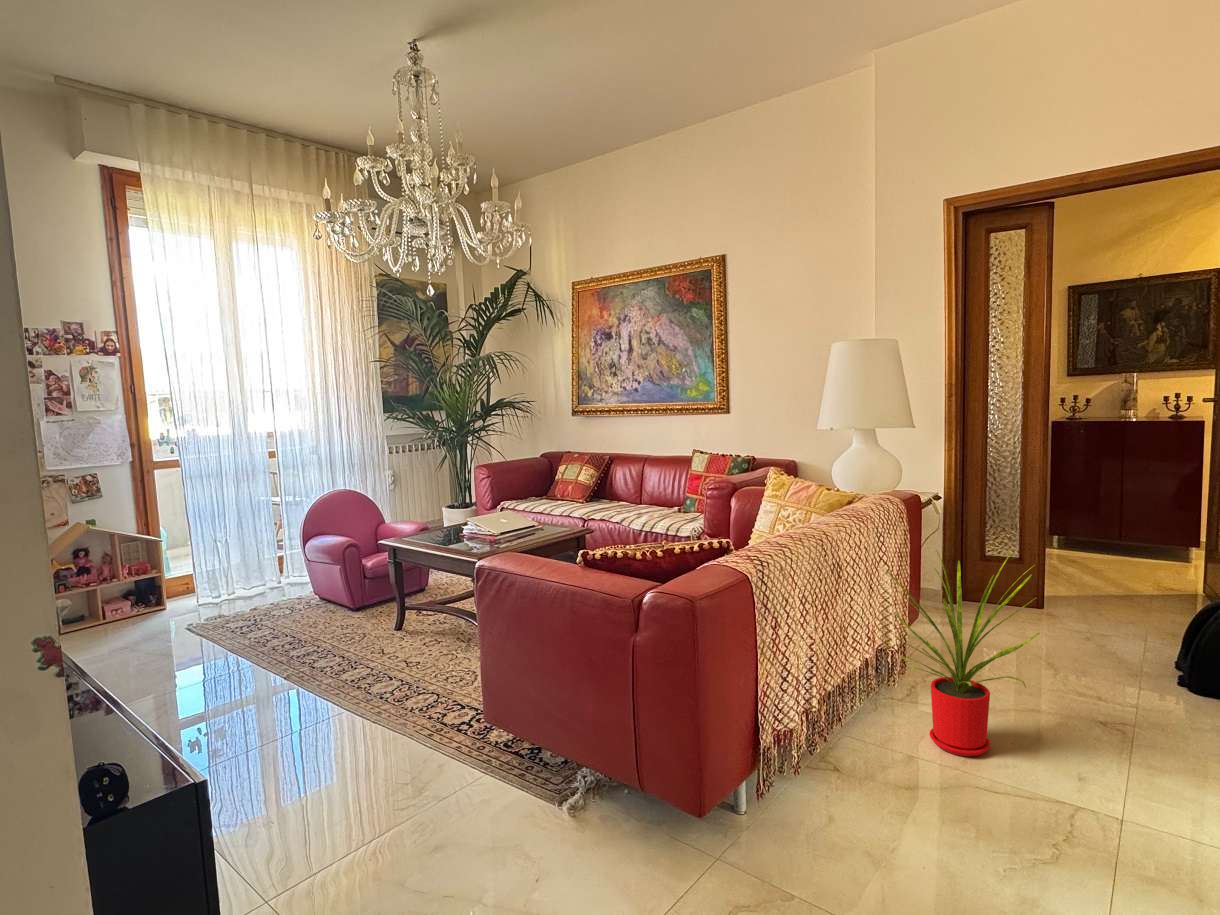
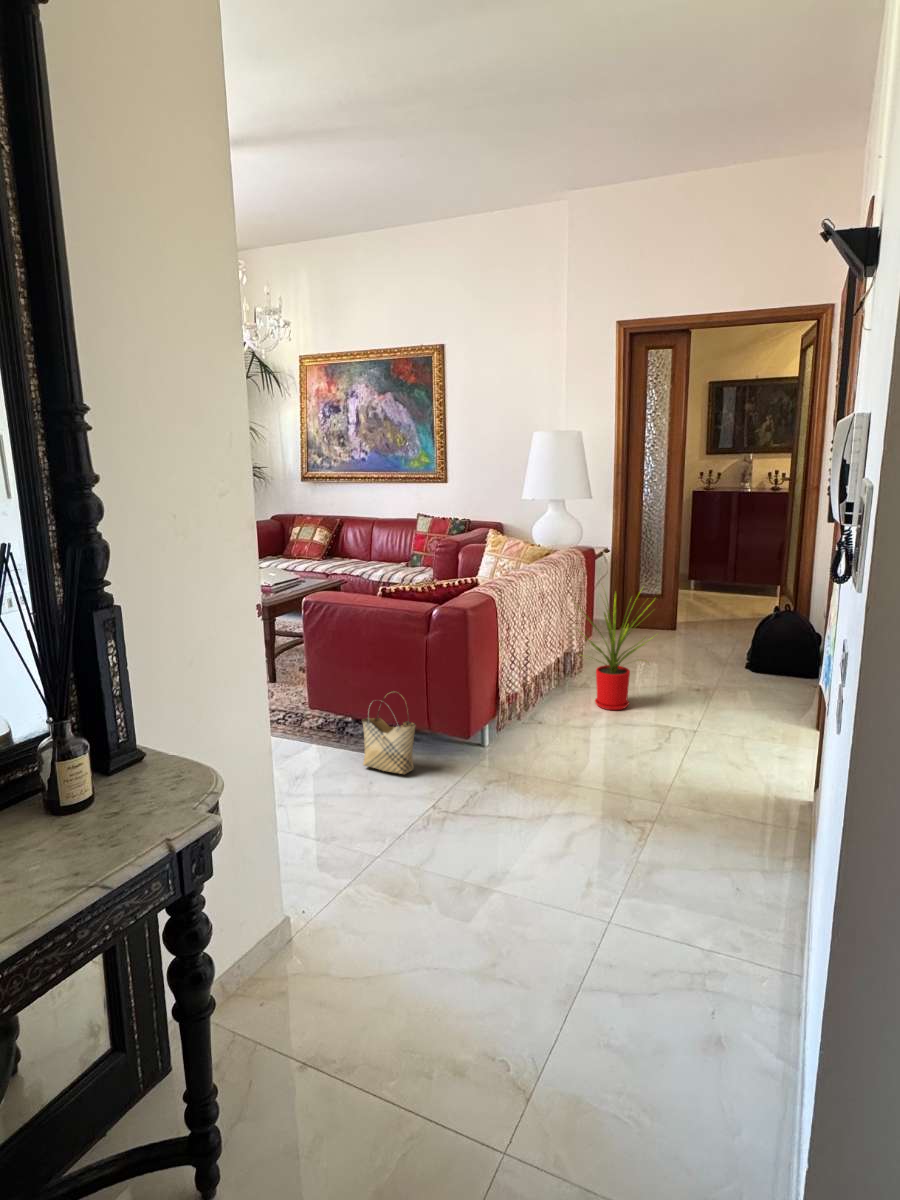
woven basket: none [535,719,615,870] -> present [362,691,416,774]

